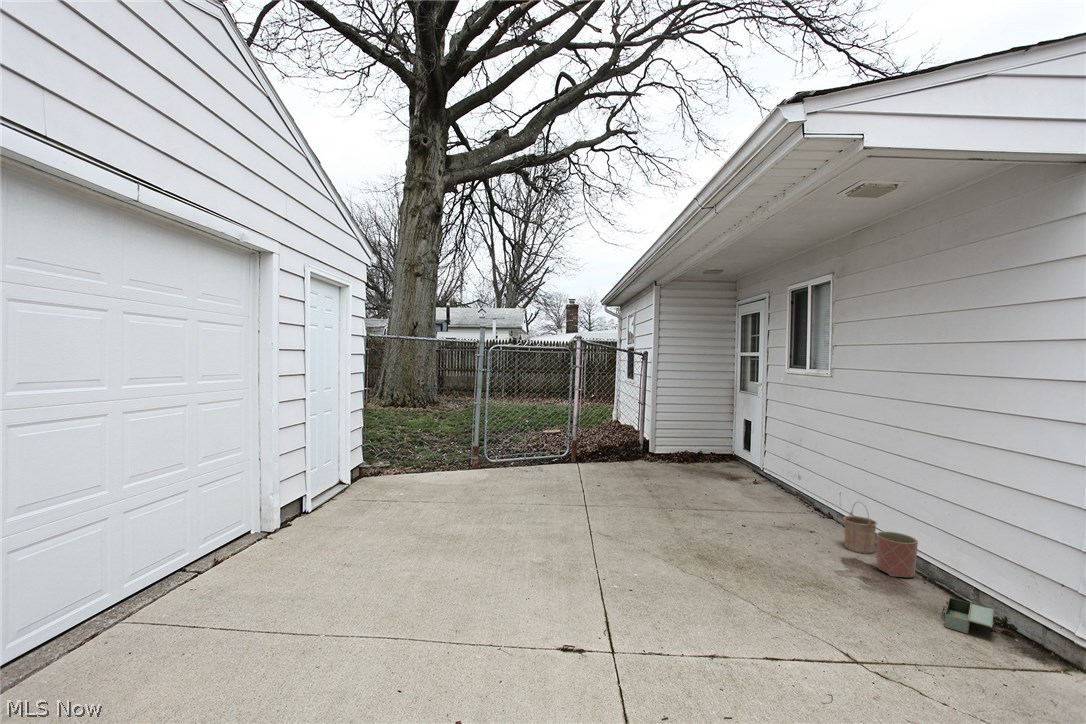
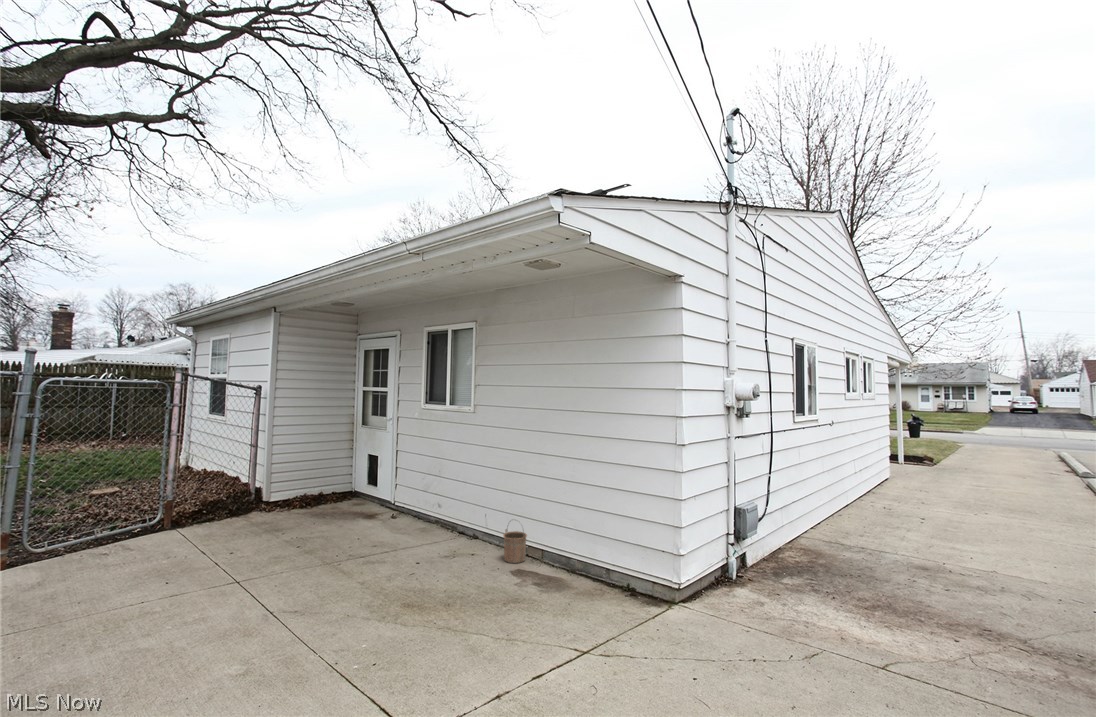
planter: present [876,531,918,577] -> none [536,539,563,577]
toolbox: present [941,598,995,634] -> none [596,580,631,606]

